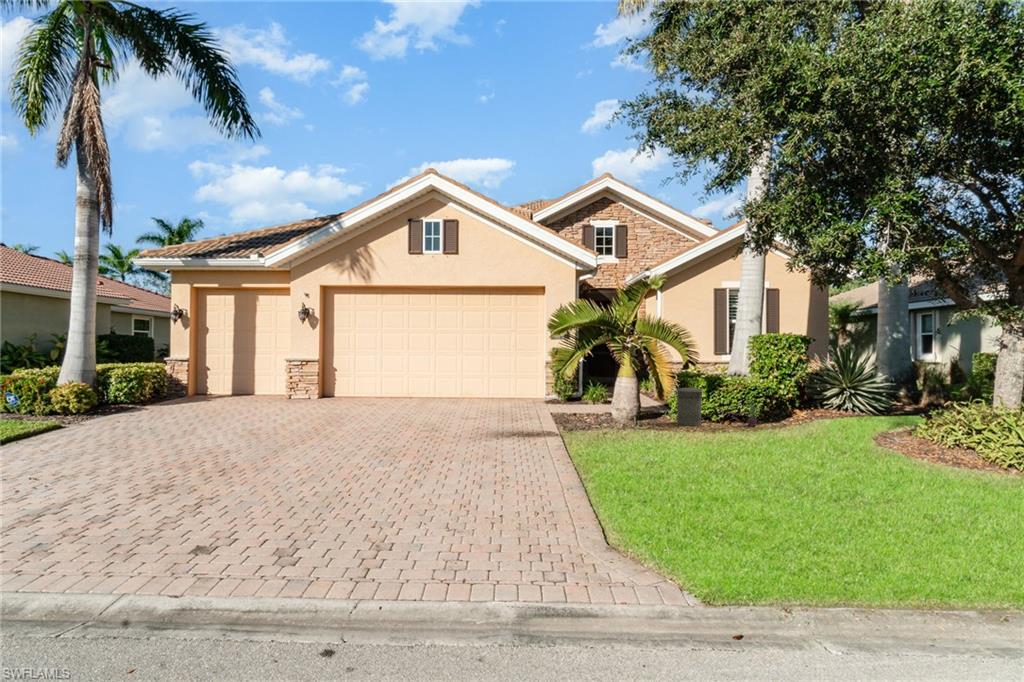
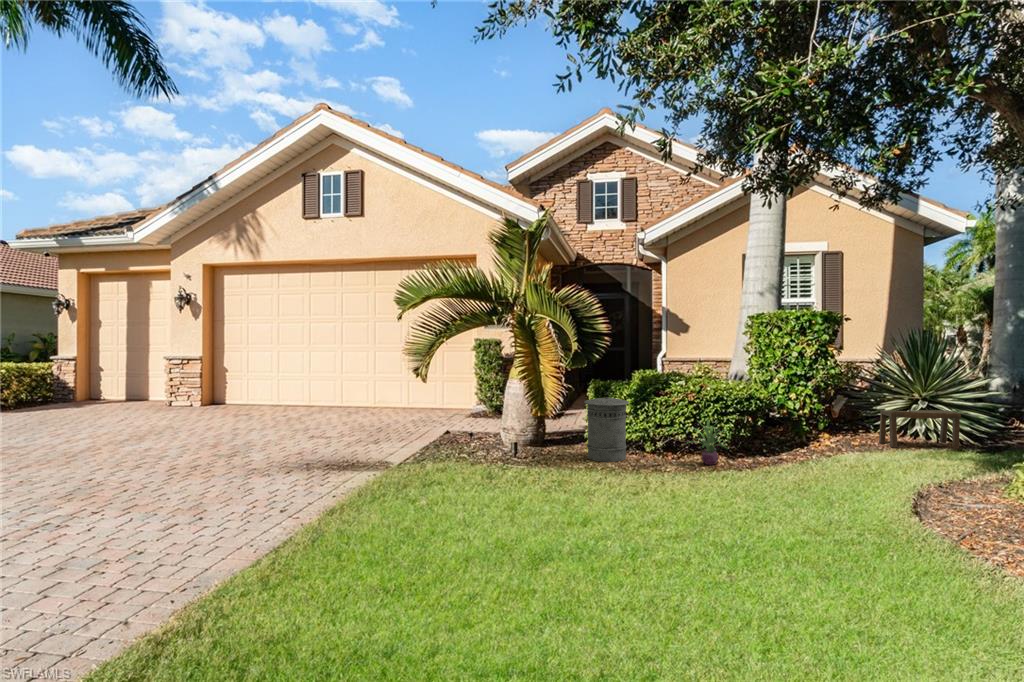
bench: none [829,395,875,417] -> present [879,410,961,449]

